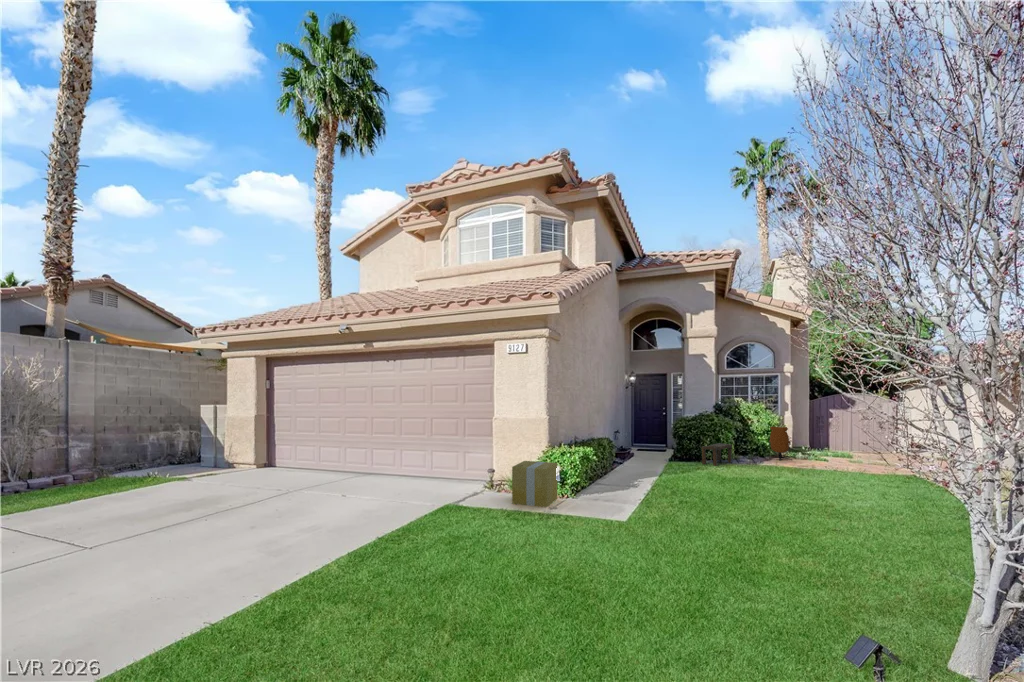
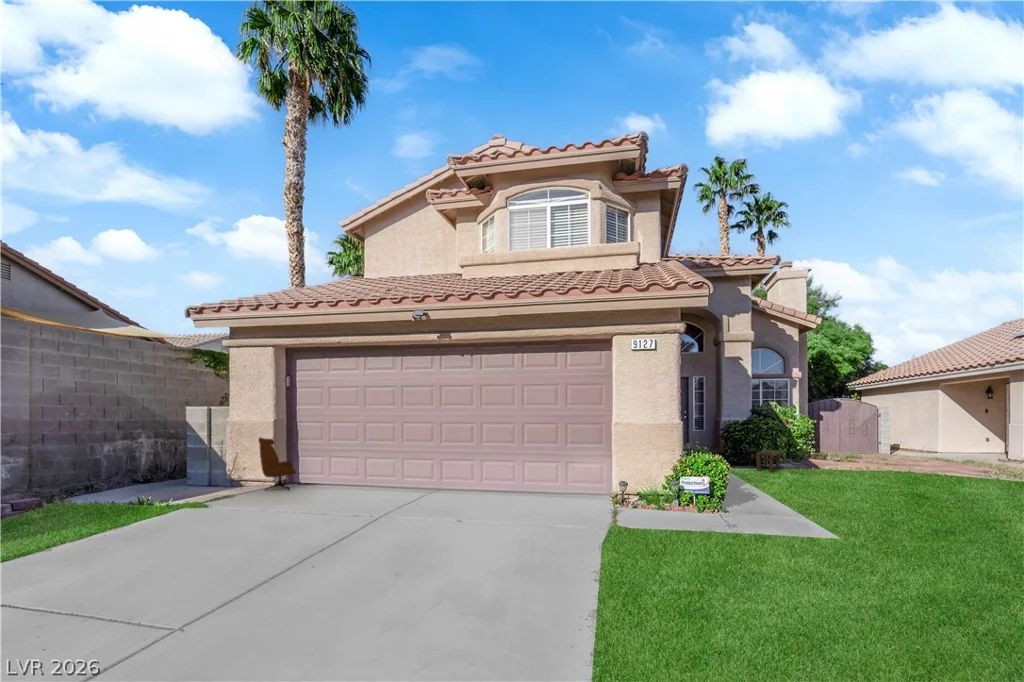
lounge chair: present [769,427,792,460] -> present [259,437,296,490]
cardboard box: present [512,461,557,507] -> none [663,470,713,522]

